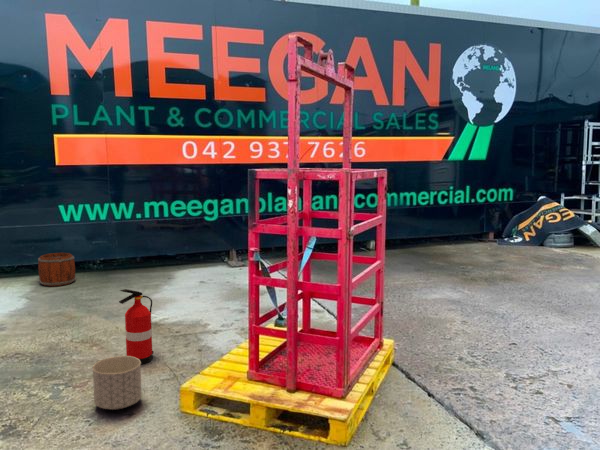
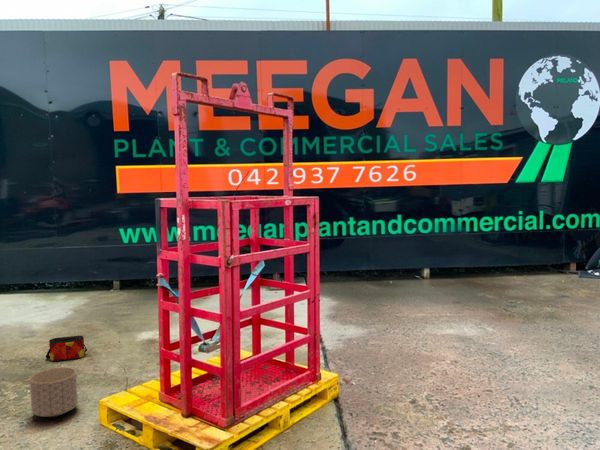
bucket: present [38,253,75,286] -> none [99,270,130,299]
fire extinguisher: present [119,289,154,364] -> none [91,305,127,376]
bag: none [46,325,91,355] -> present [46,336,87,361]

